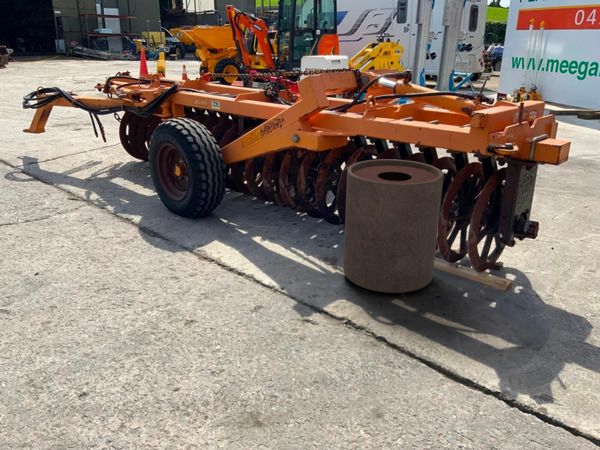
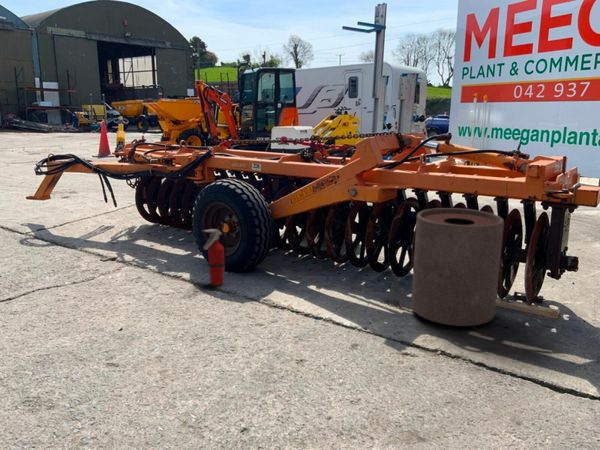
fire extinguisher: none [141,172,173,231] -> present [202,229,227,286]

